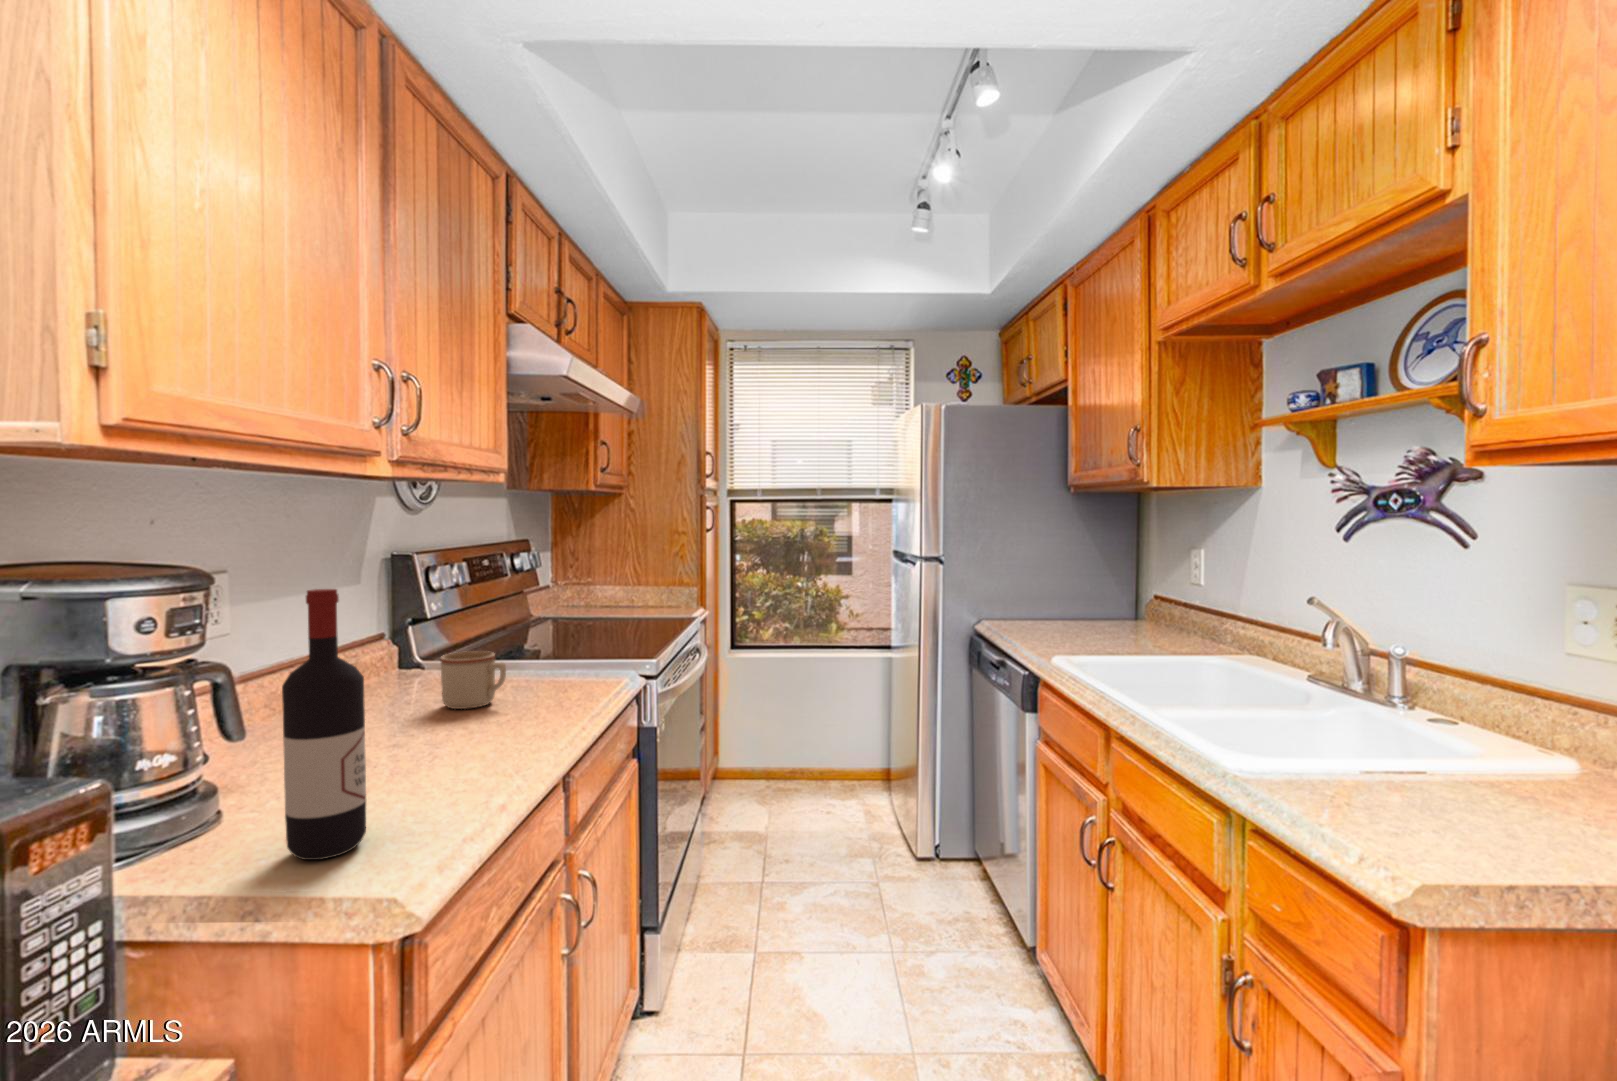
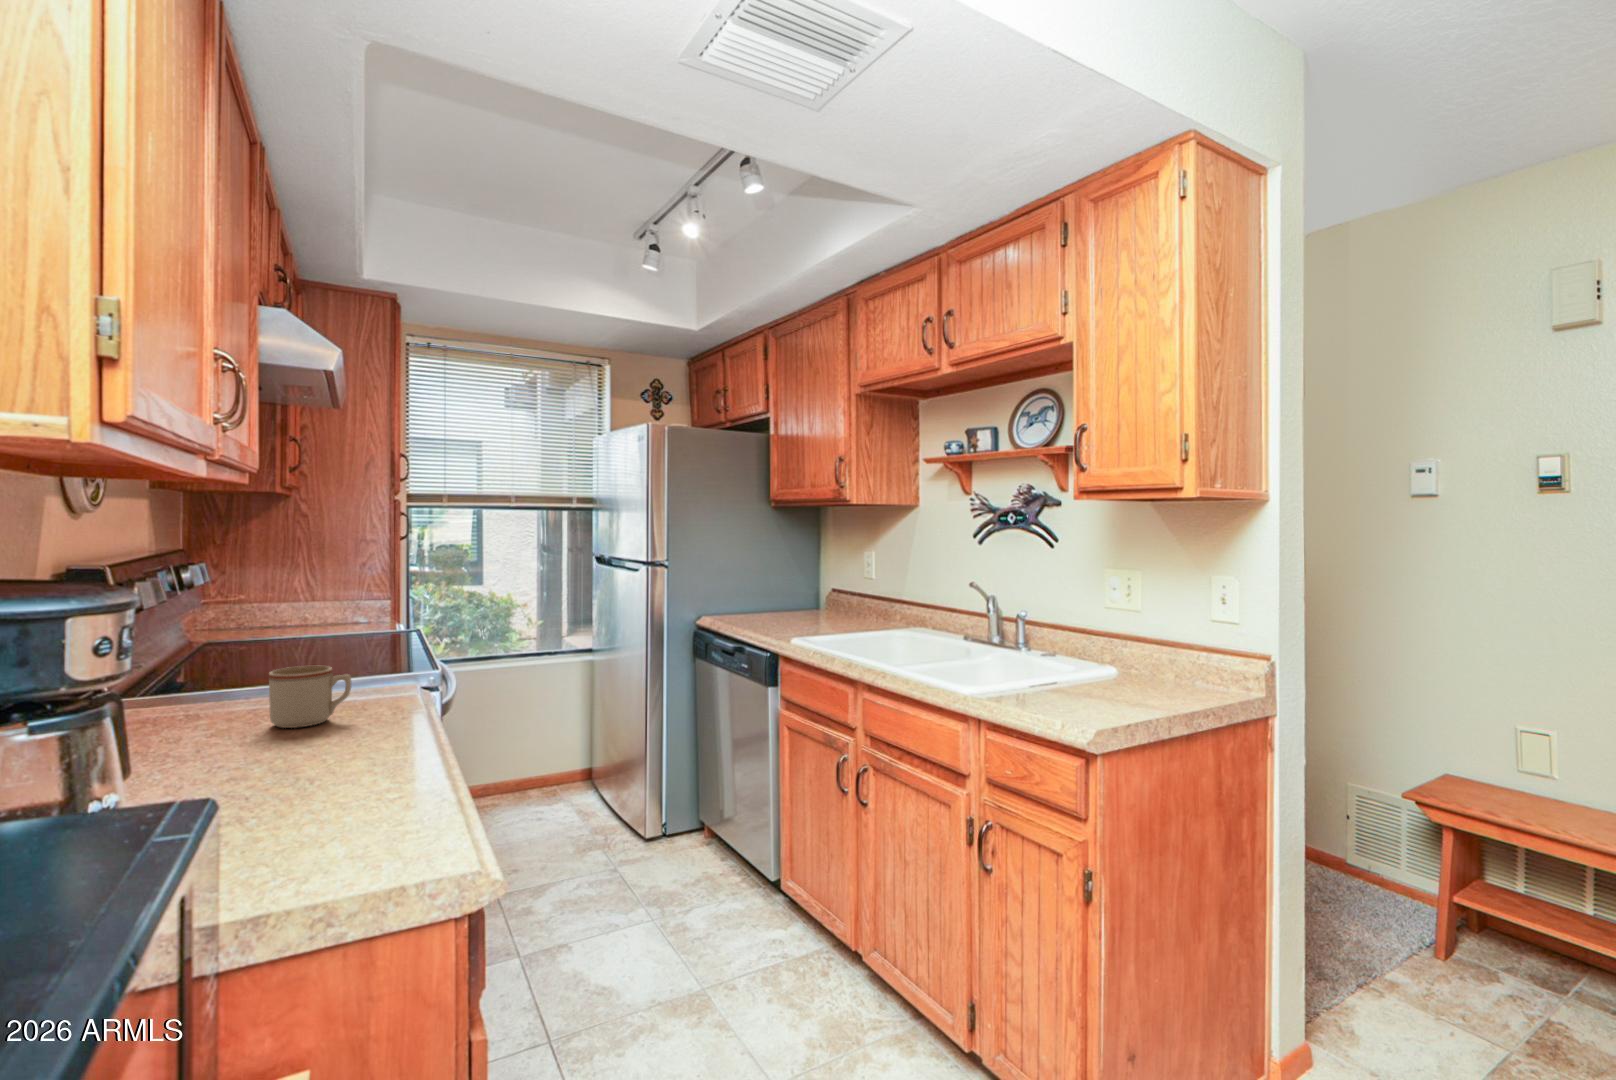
wine bottle: present [282,589,366,860] -> none [360,589,433,841]

